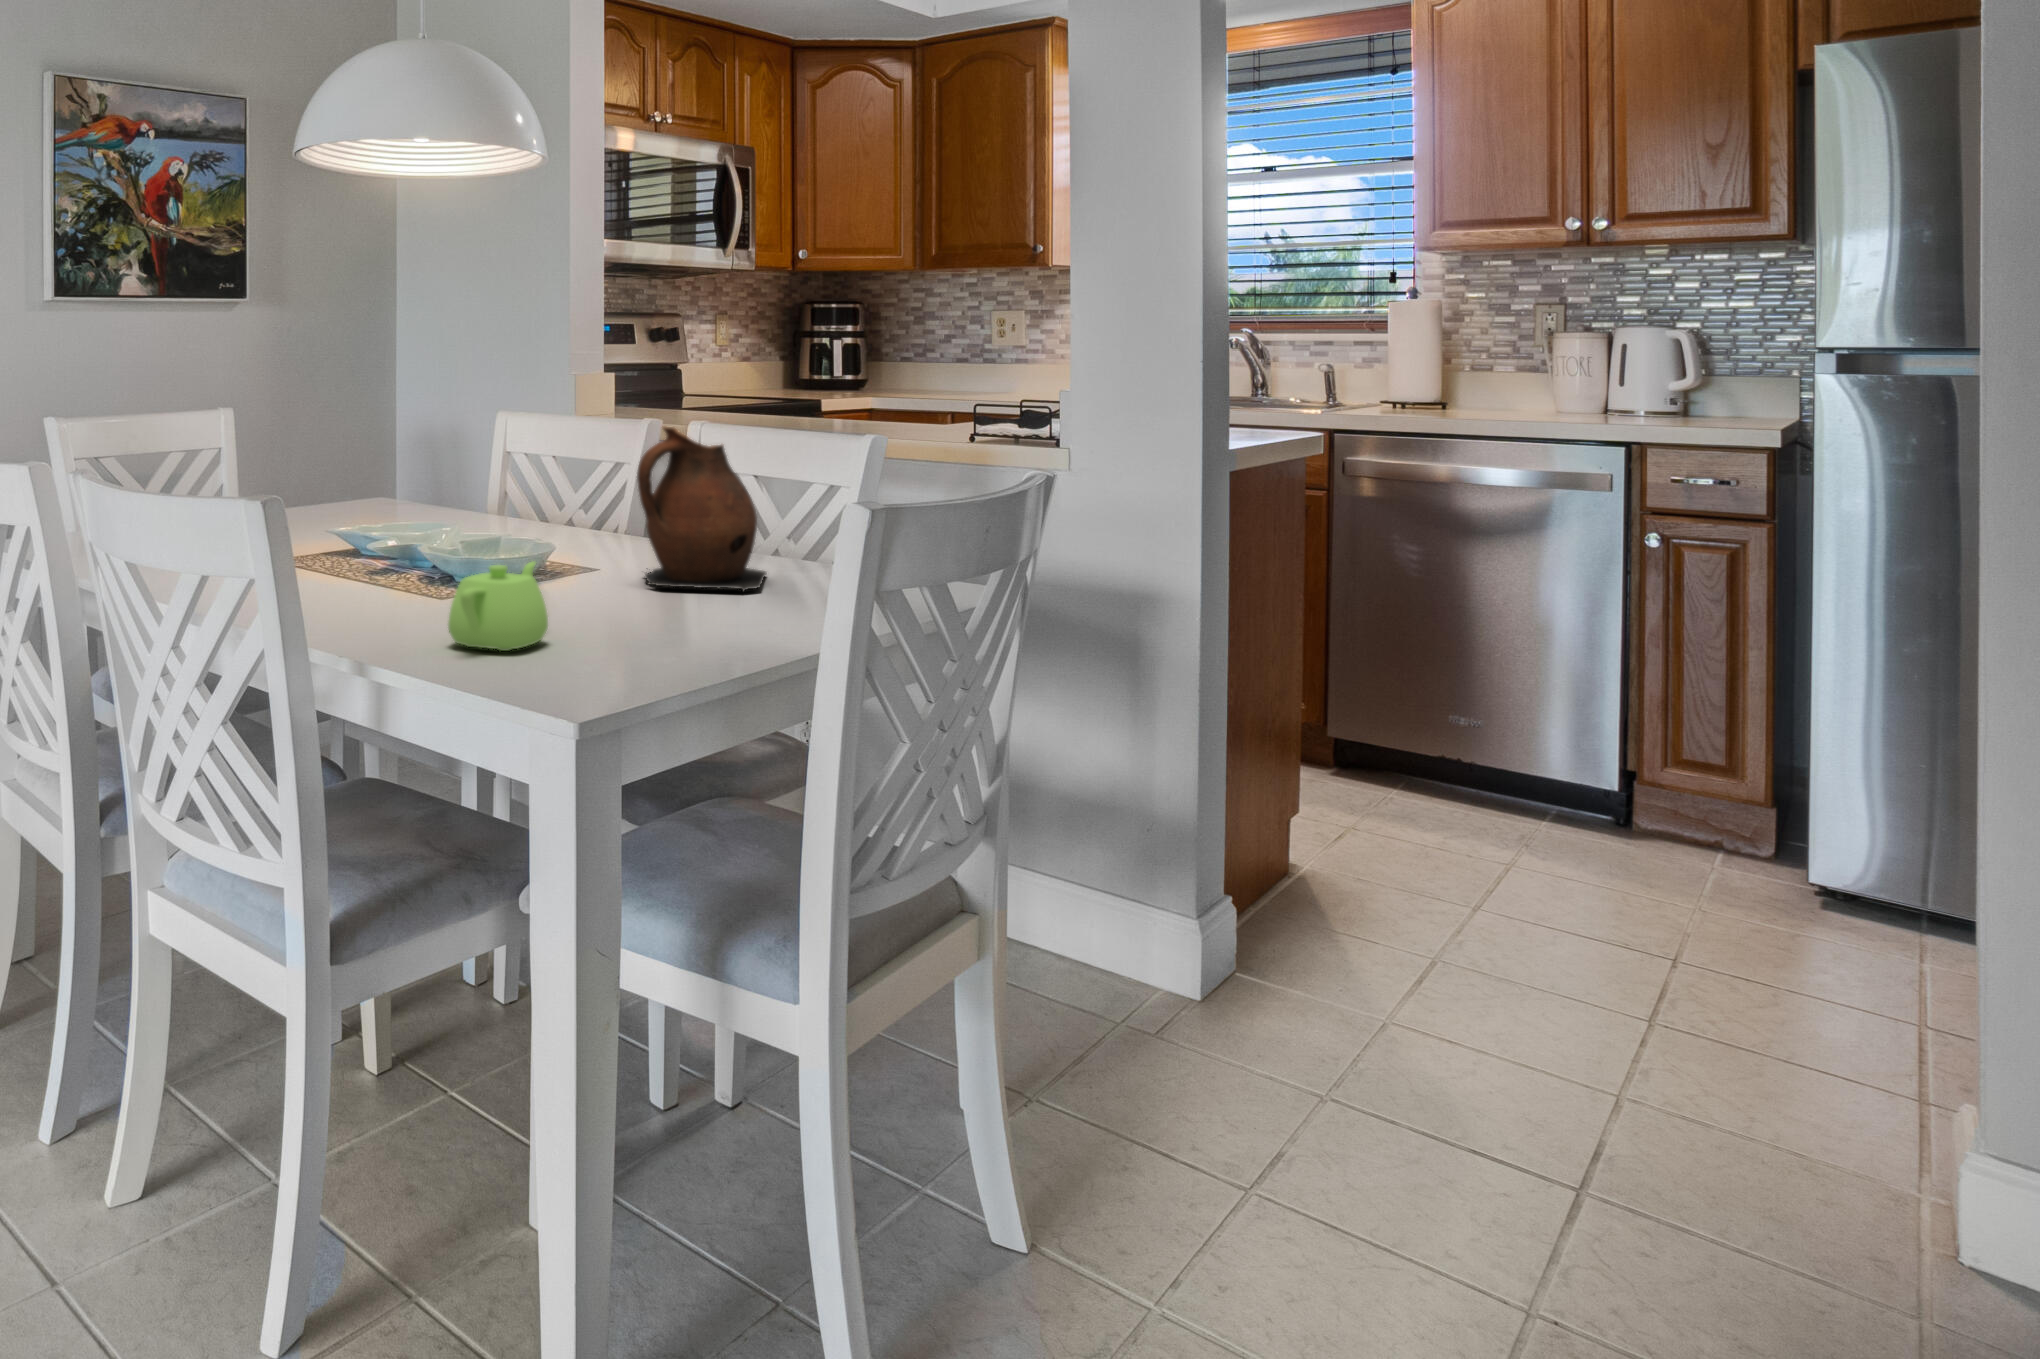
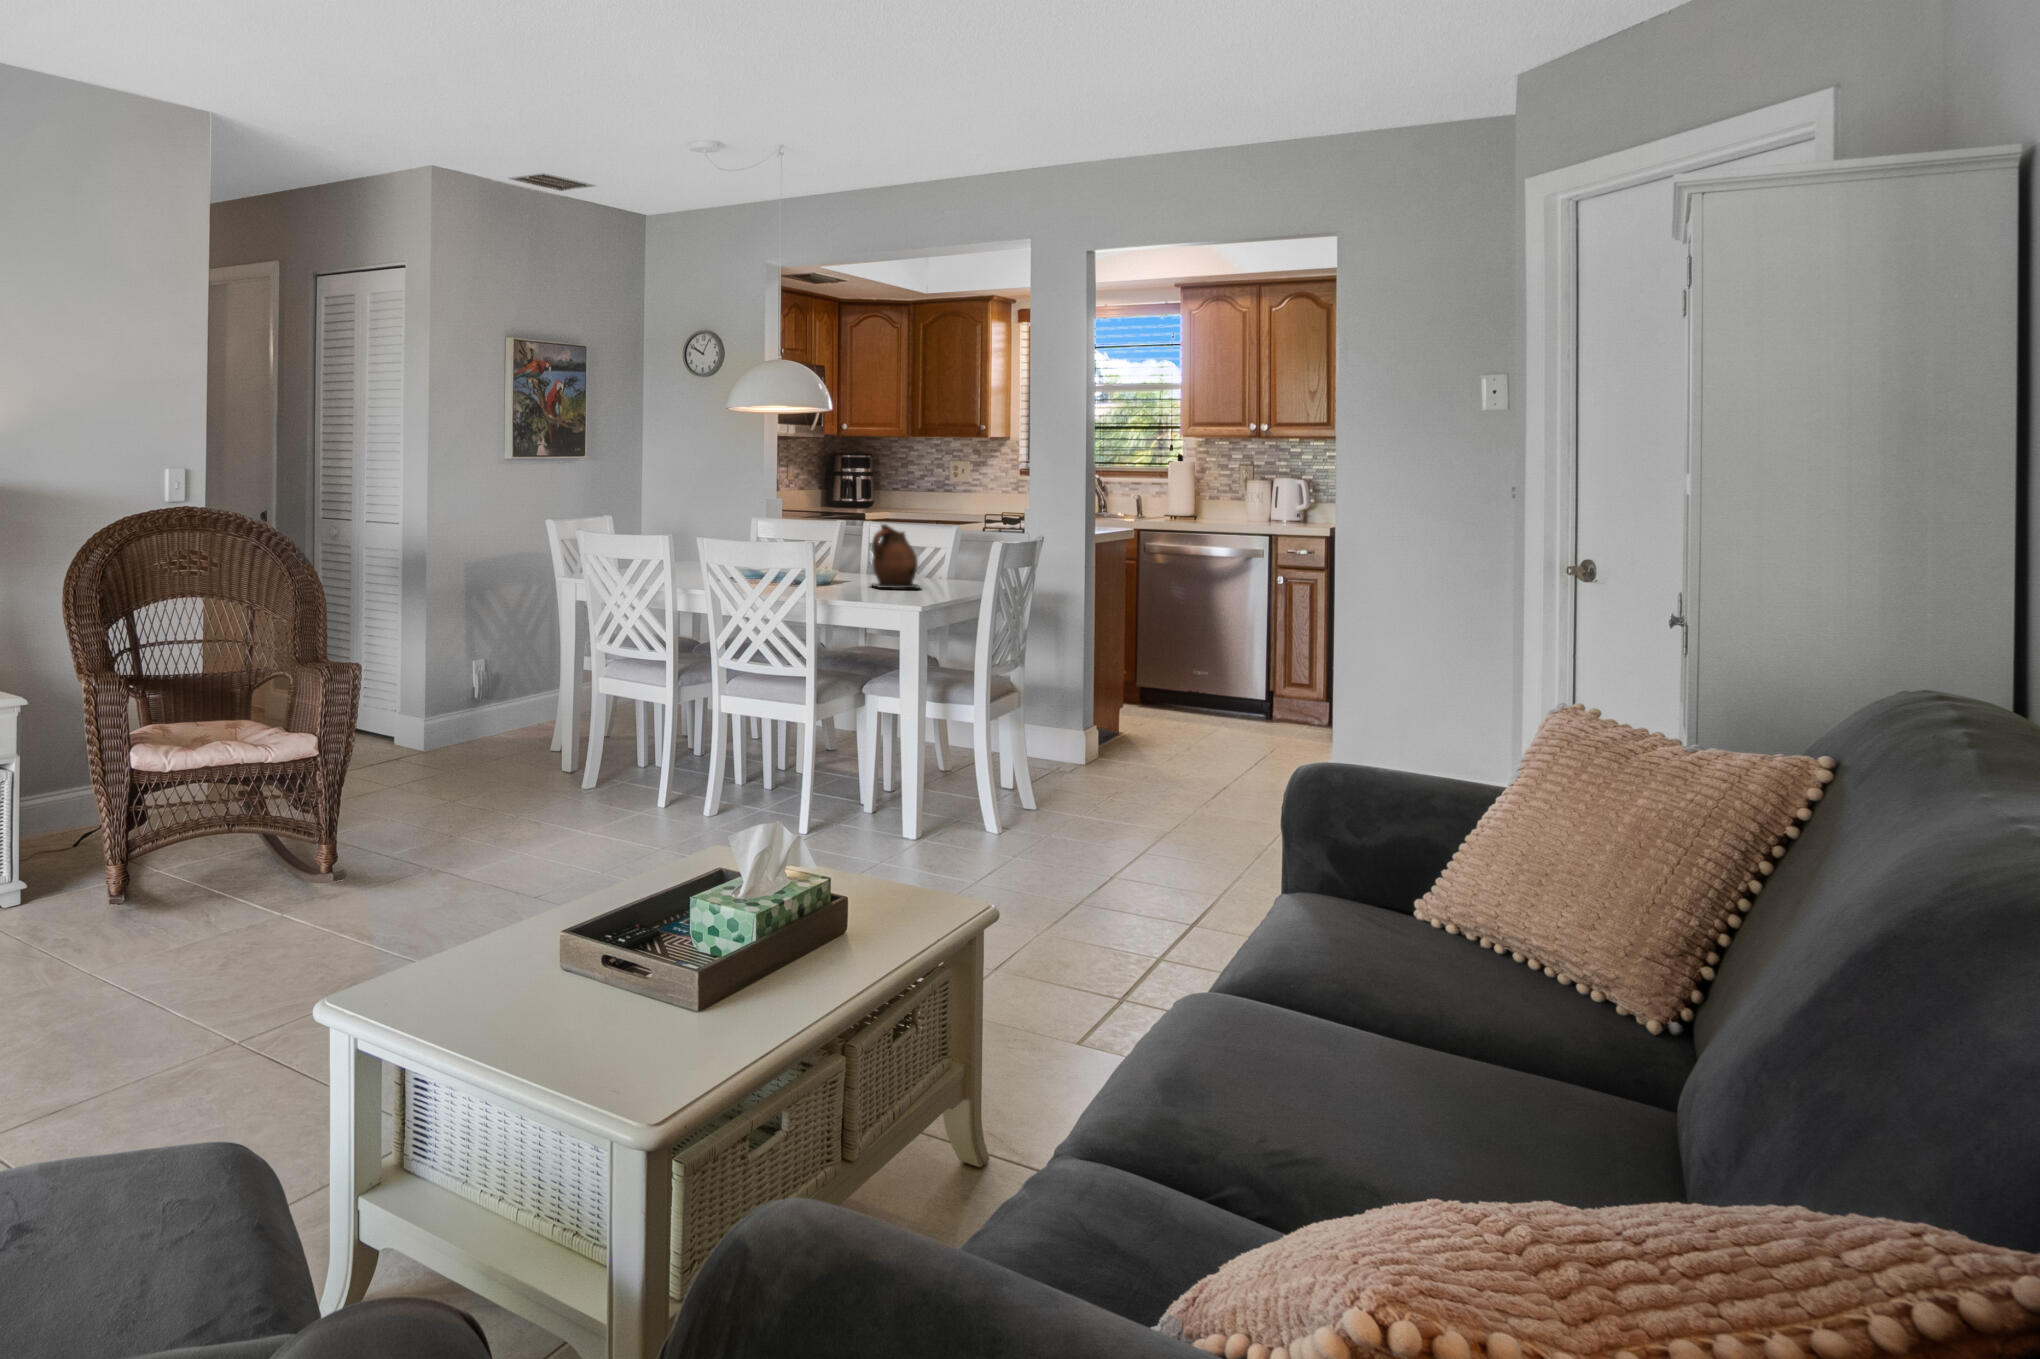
teapot: present [448,562,548,651] -> none [836,573,870,602]

